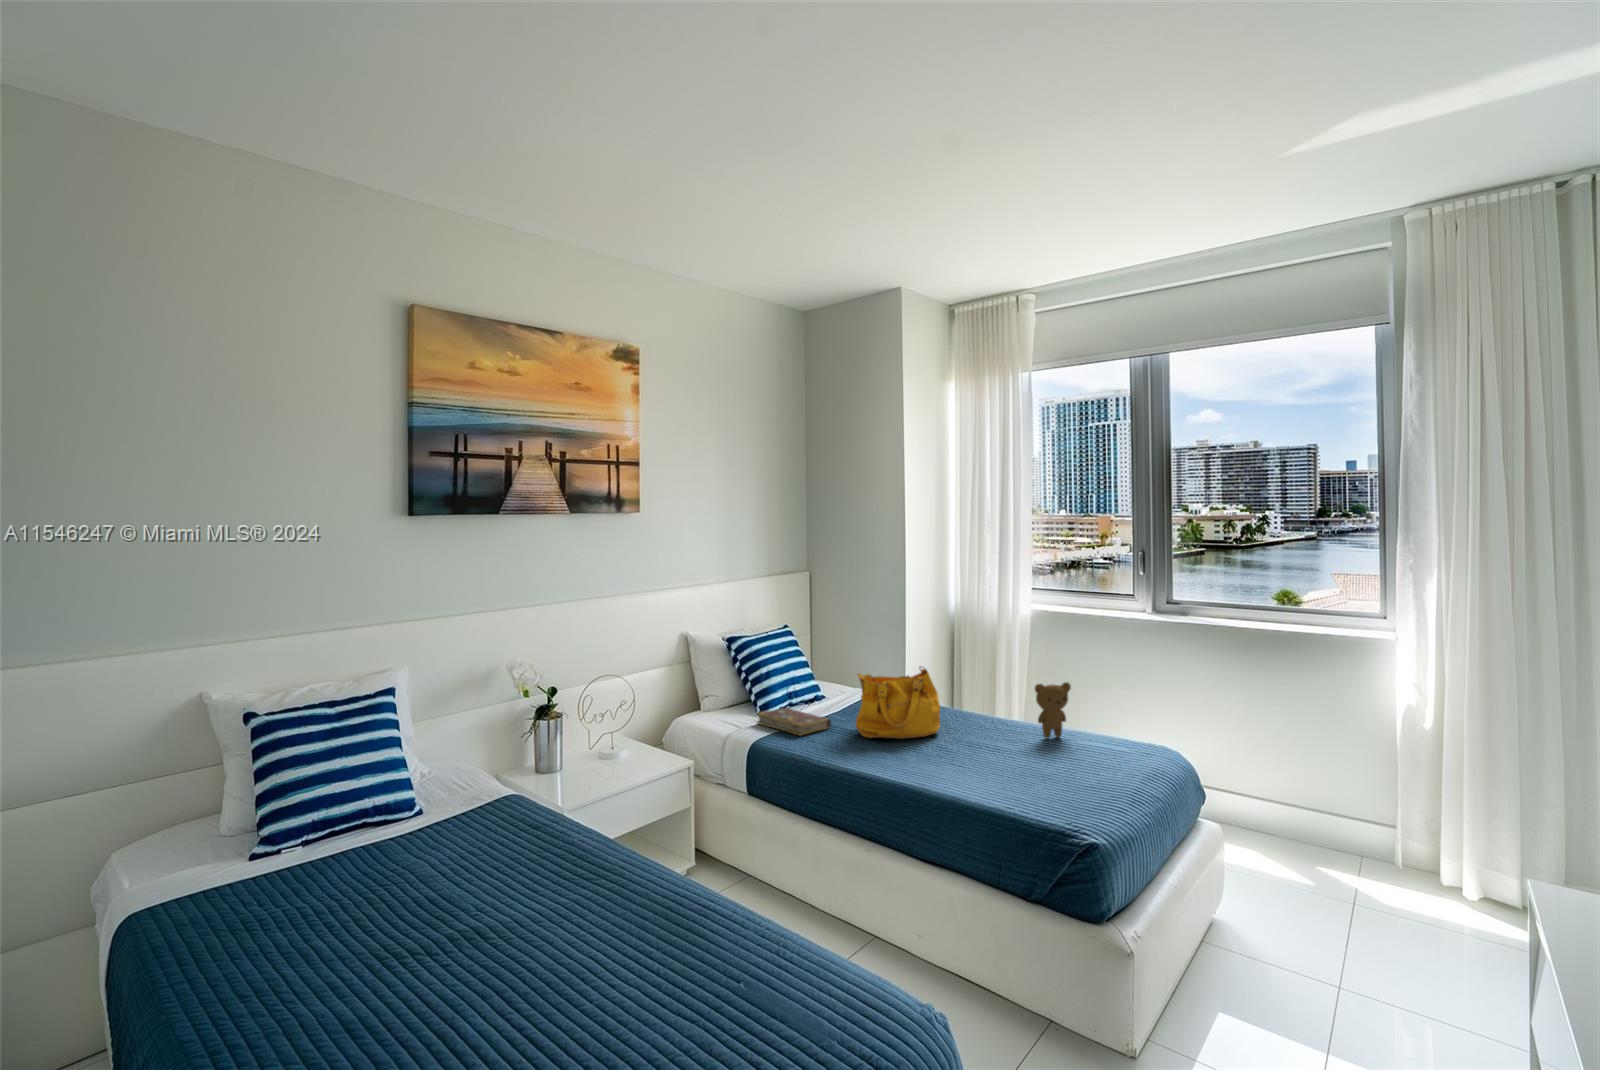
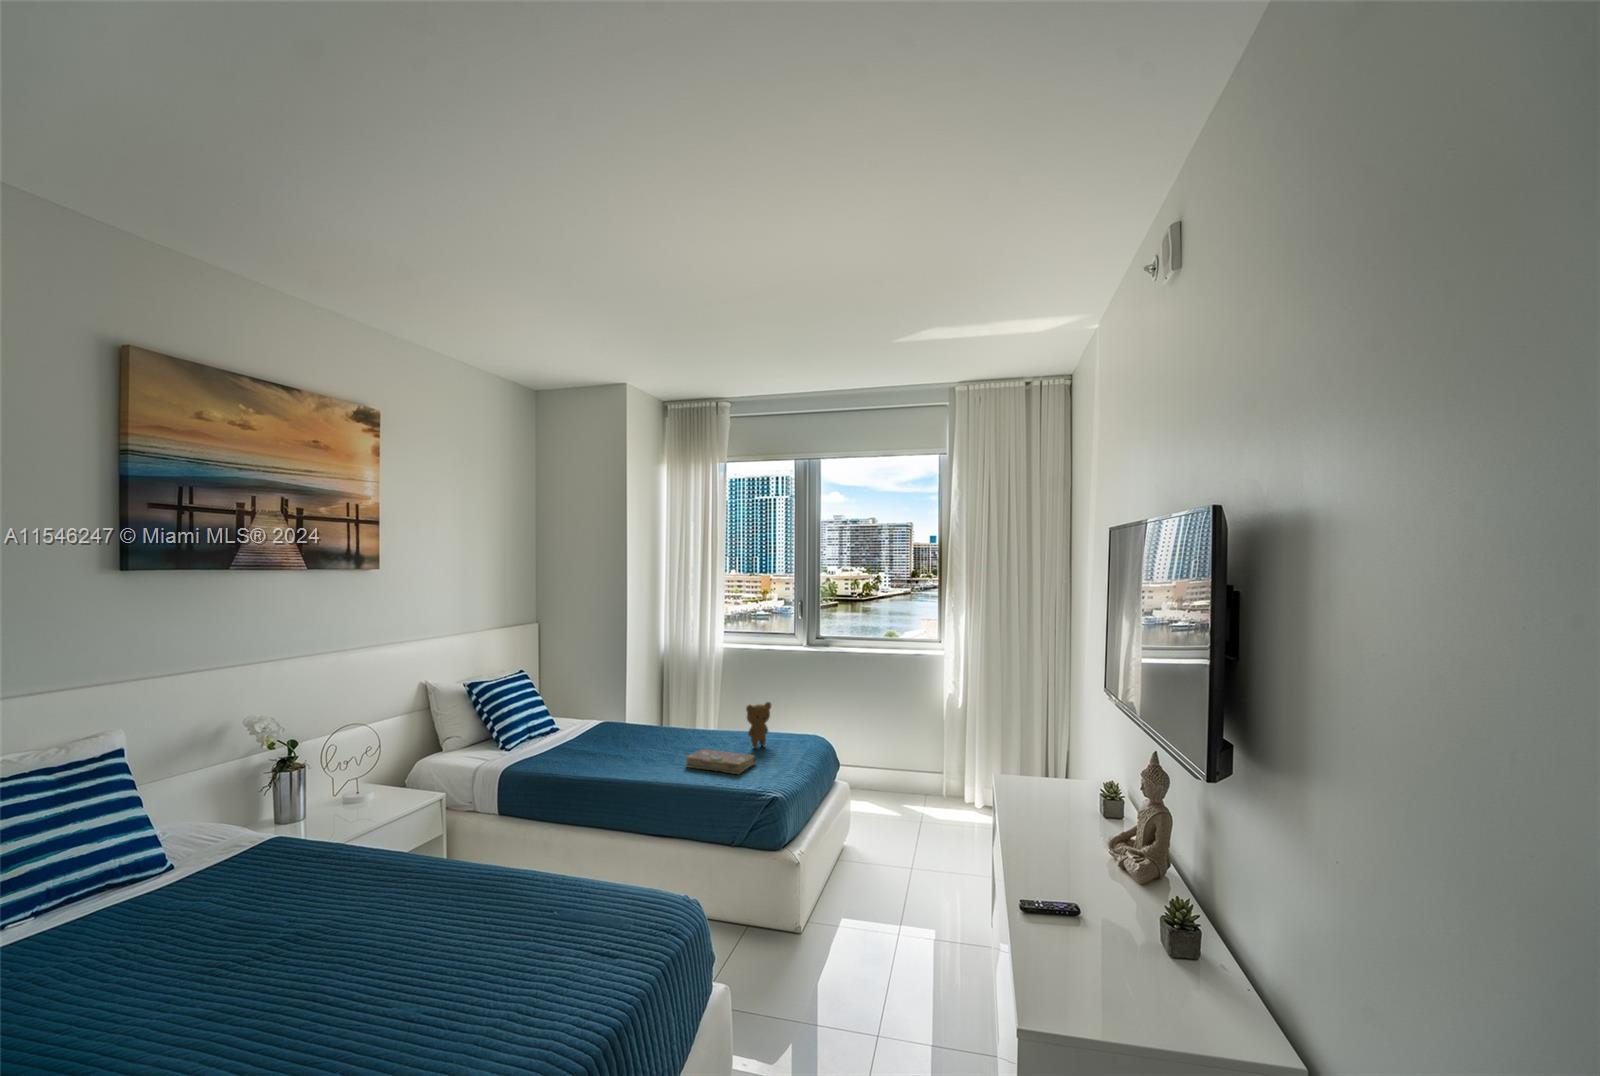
handbag: present [856,667,940,739] -> none [600,697,671,763]
book: present [757,708,831,735] -> present [686,749,756,774]

